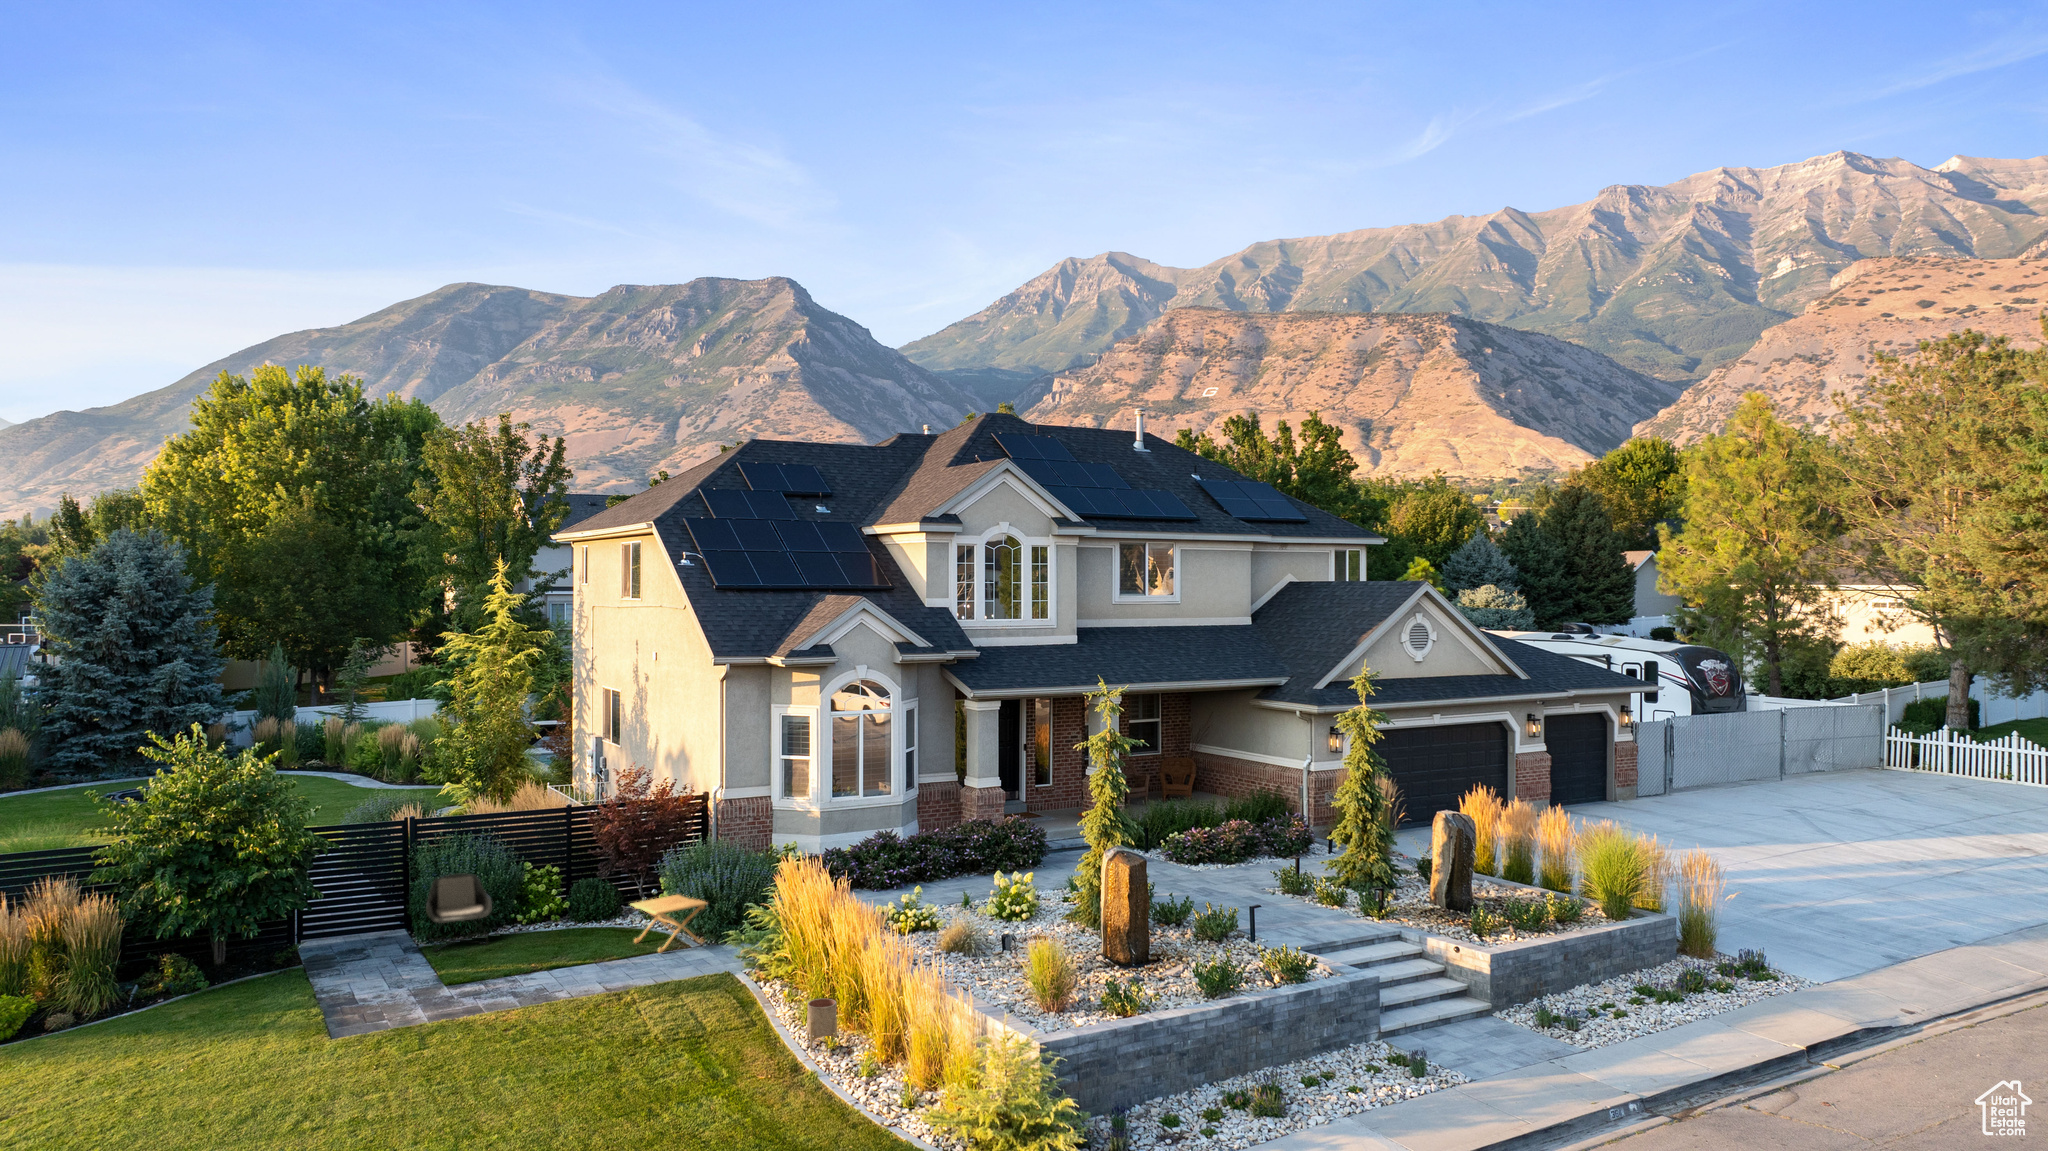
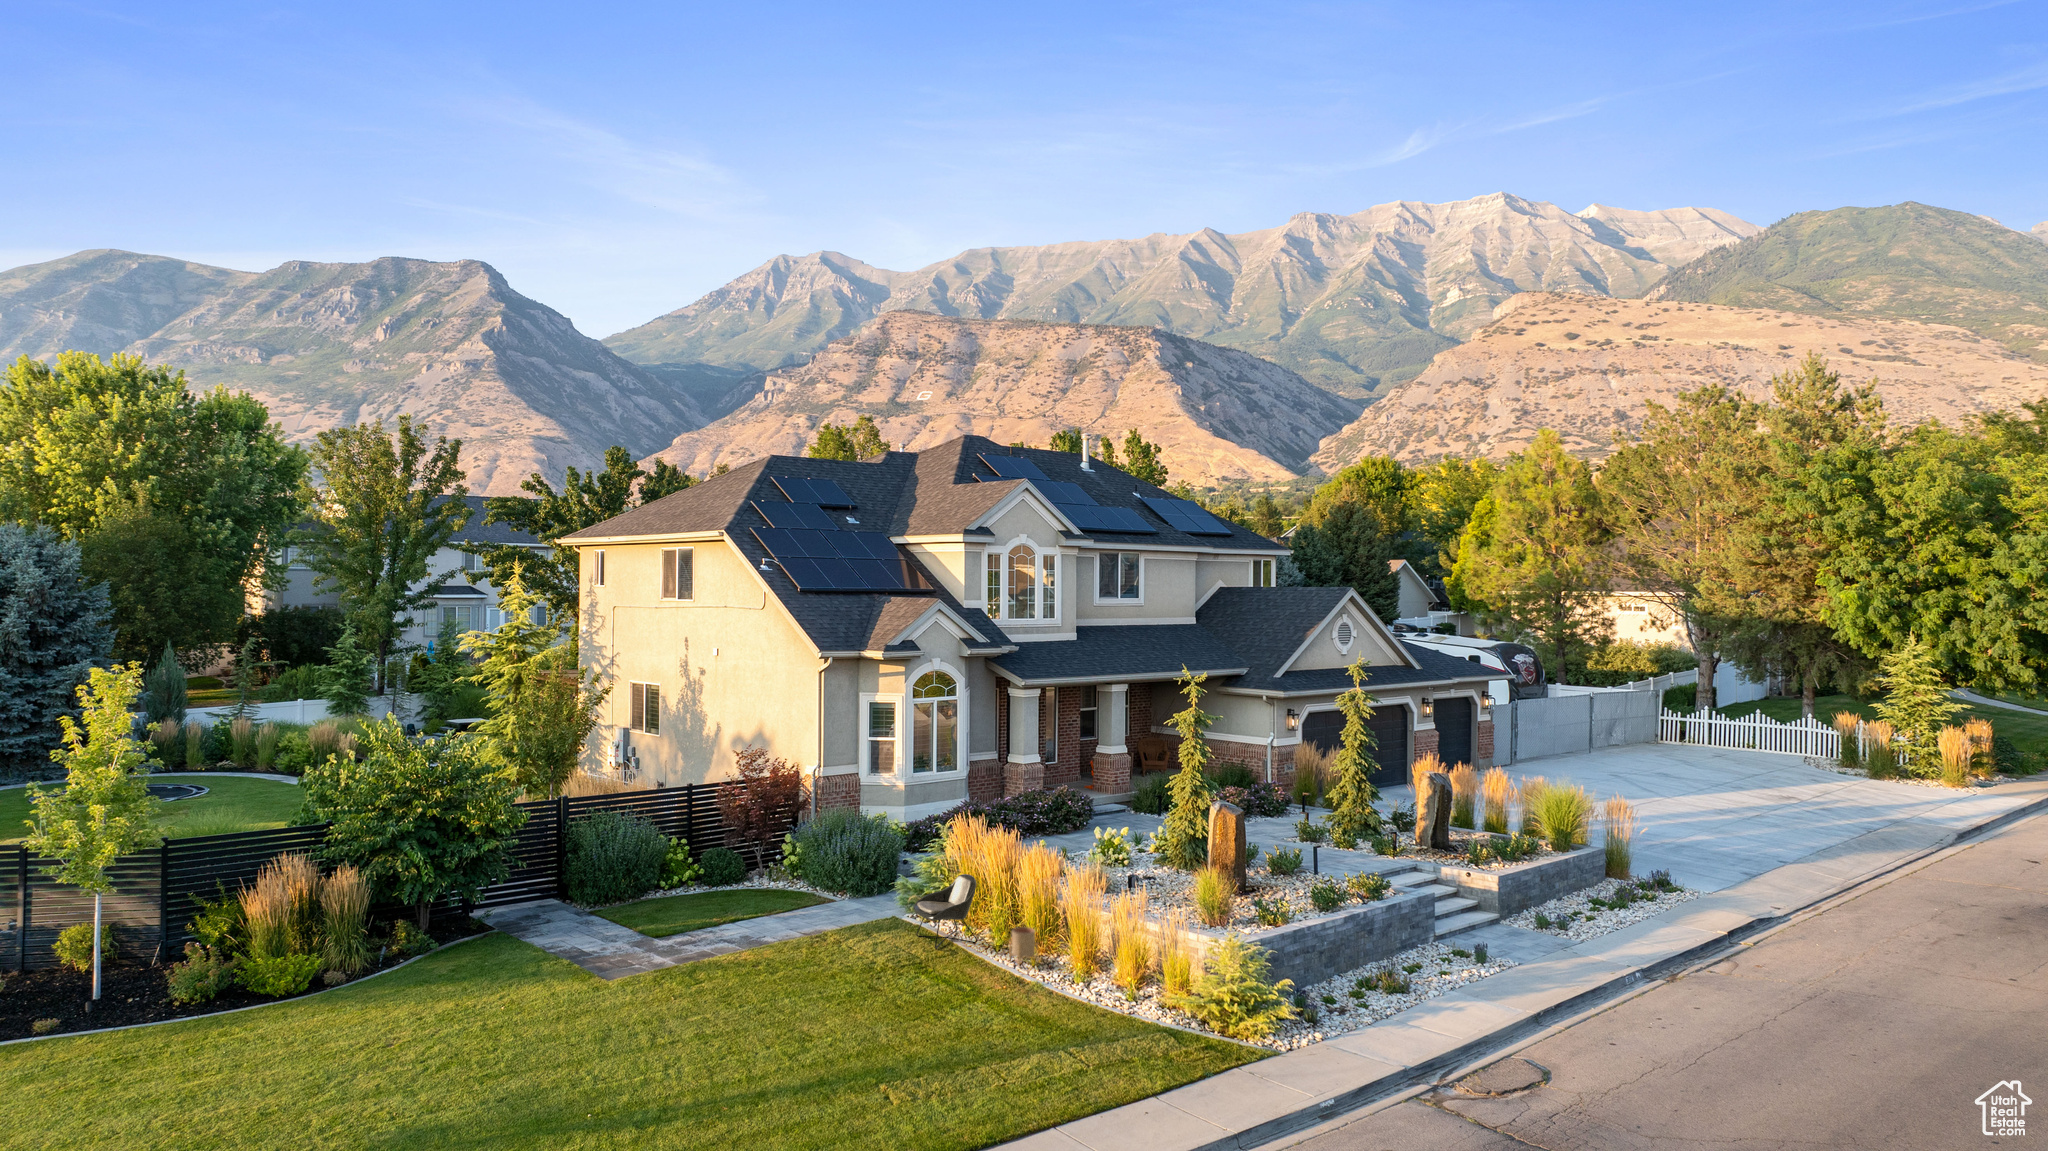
lounge chair: present [426,873,492,951] -> present [914,874,977,949]
side table: present [631,895,707,953] -> none [786,855,853,904]

